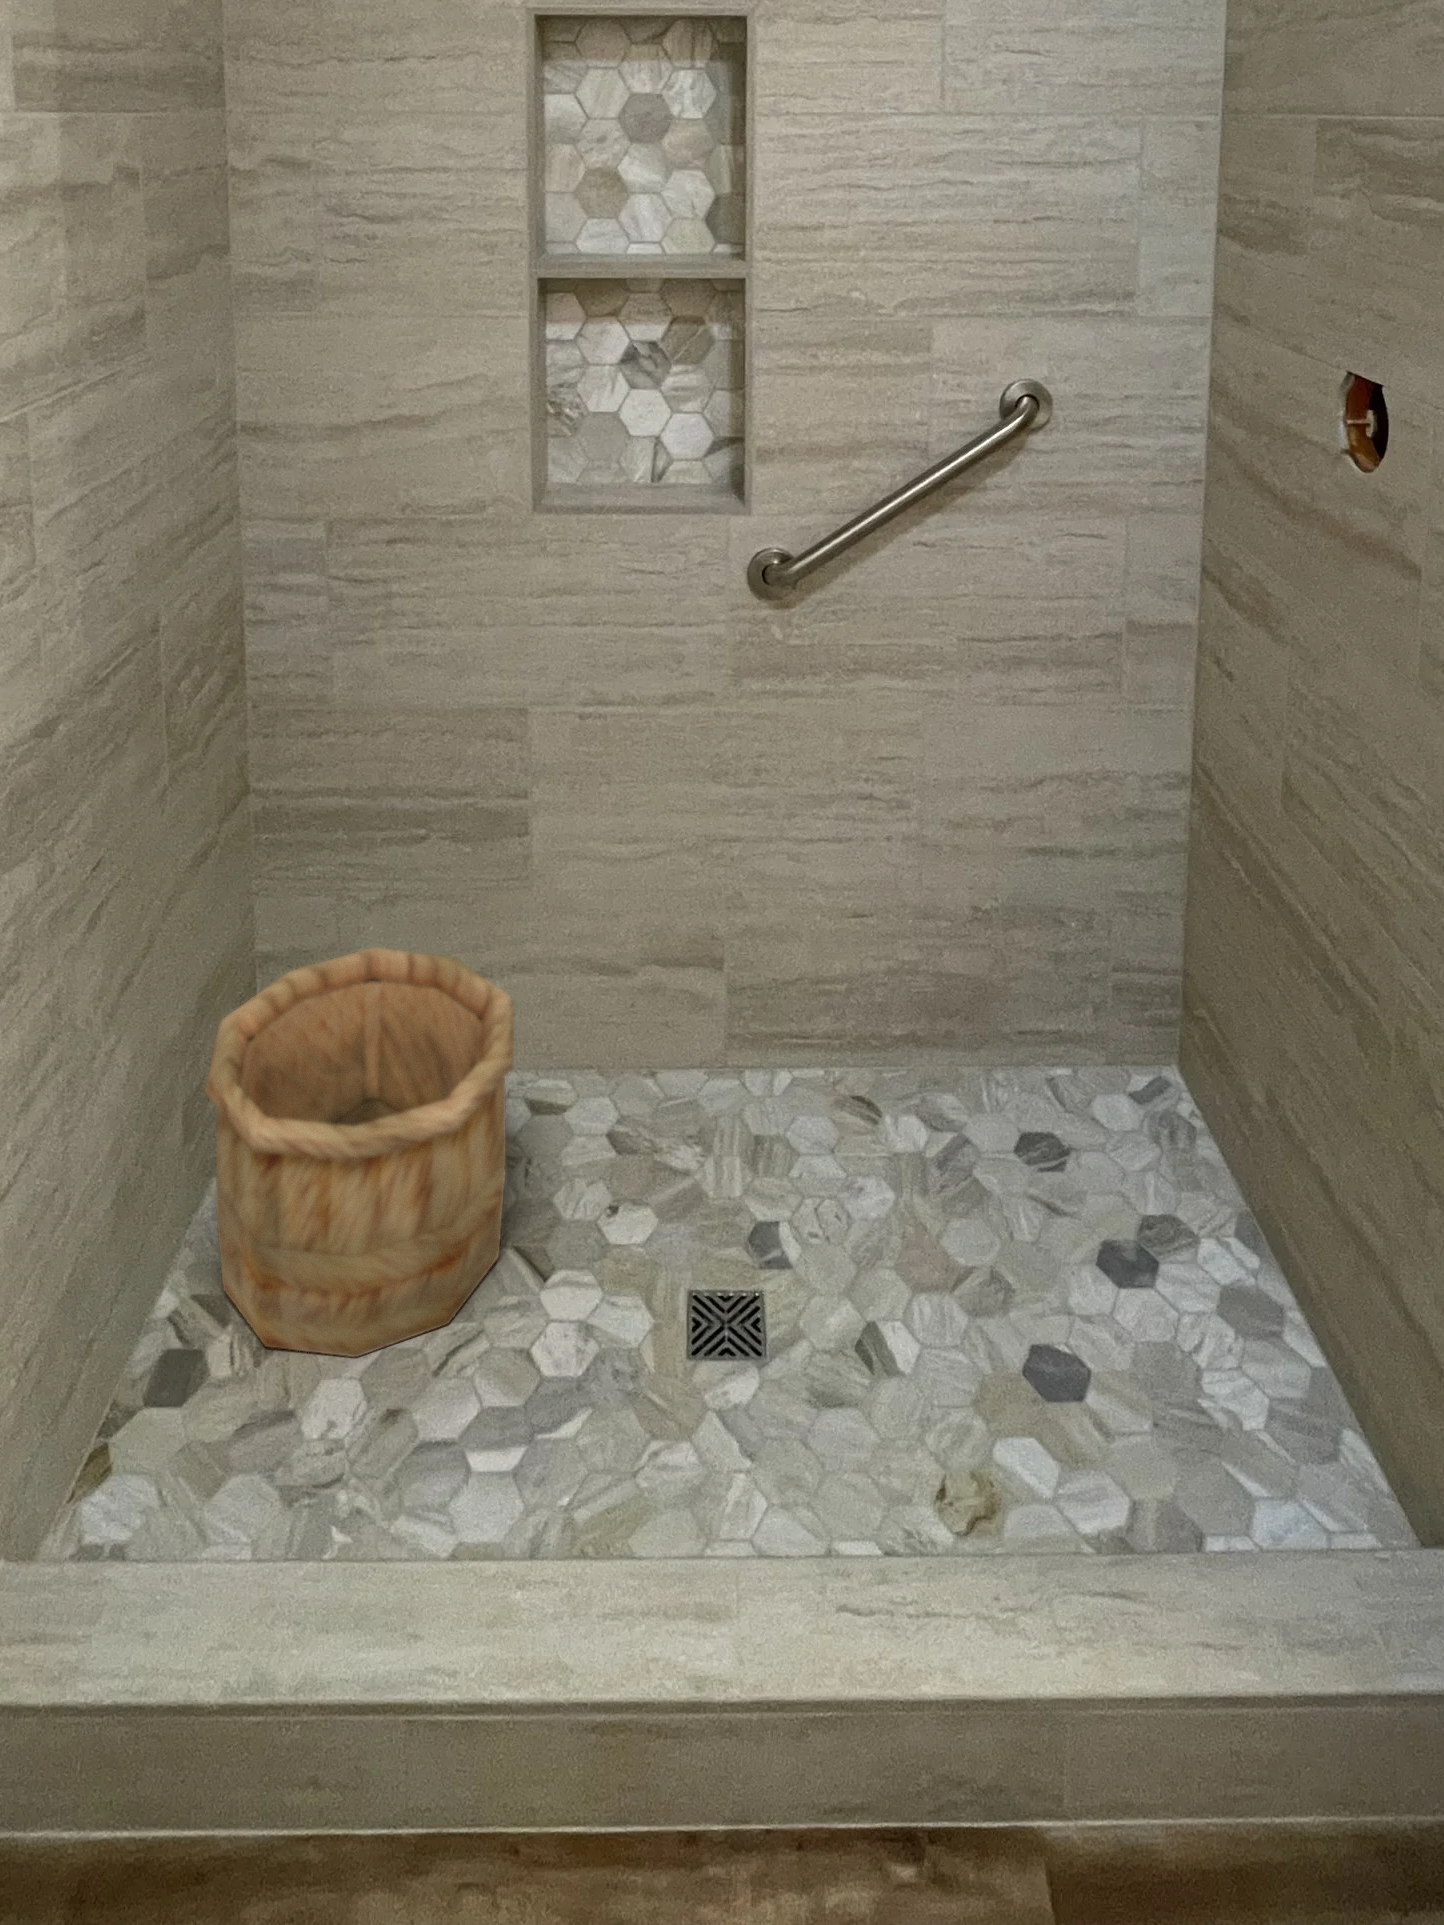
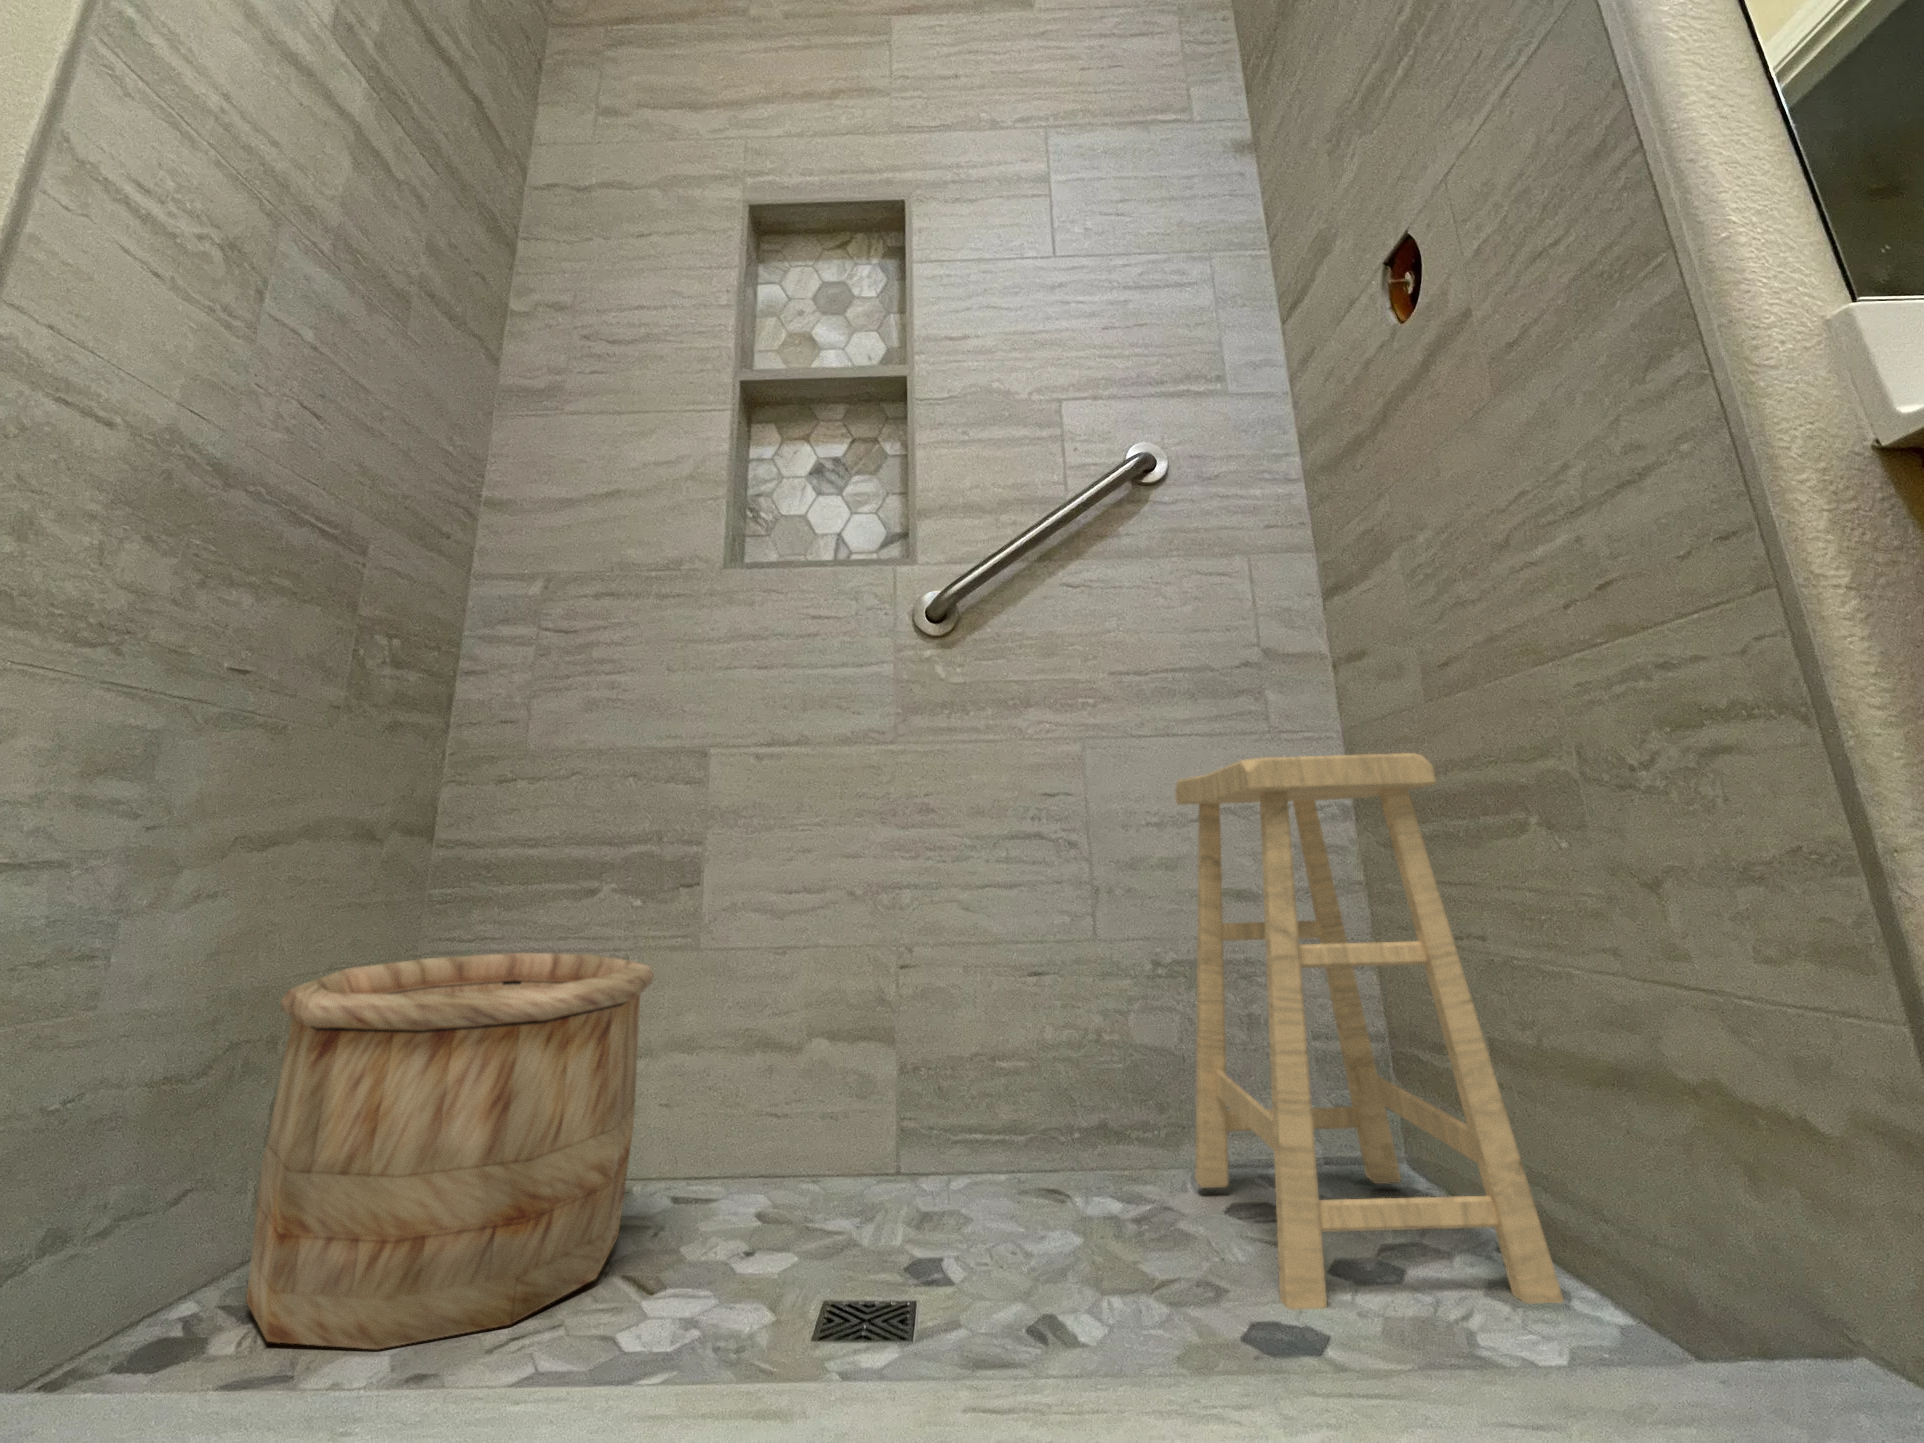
footstool: none [990,776,1266,1323] -> present [1175,753,1564,1310]

